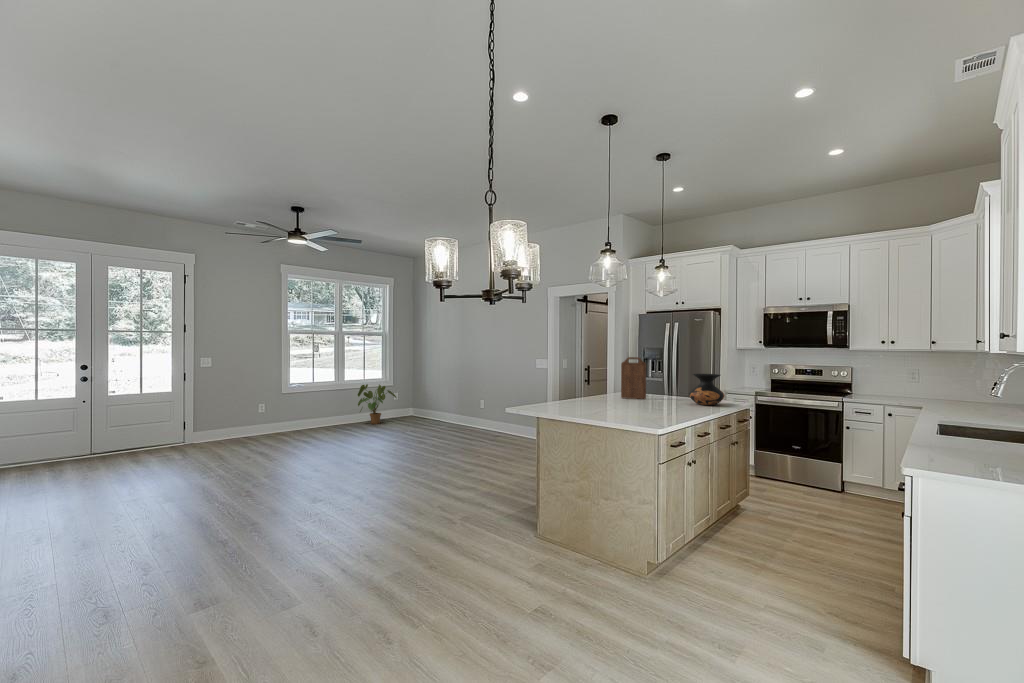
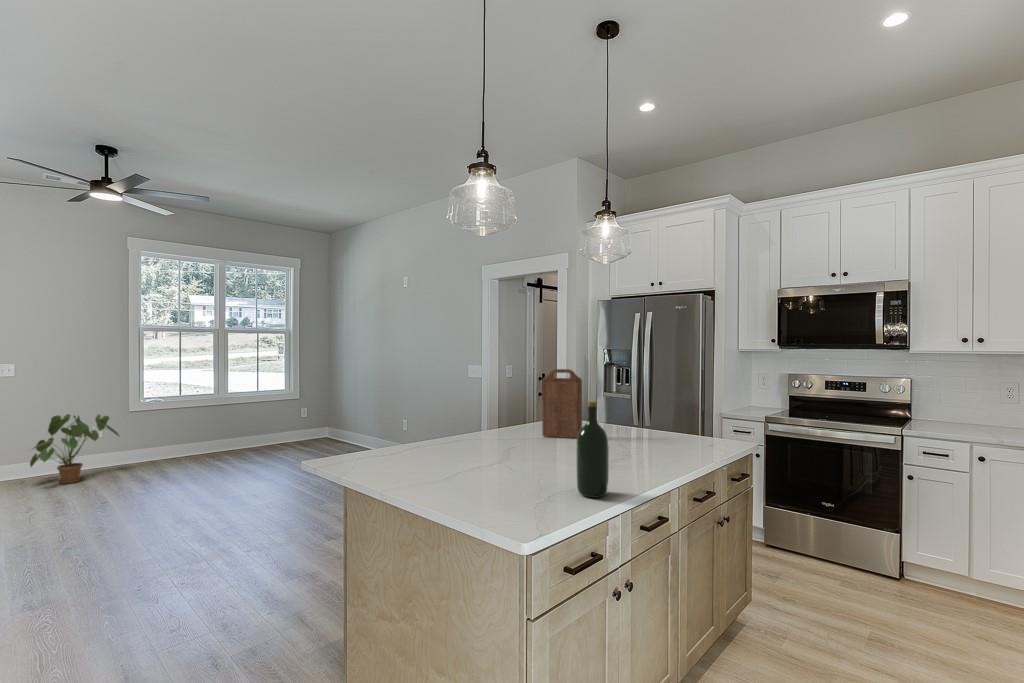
wine bottle: none [664,369,681,417] -> present [576,402,609,498]
vase: present [689,374,725,405] -> none [646,398,706,456]
house plant: present [358,384,396,424] -> present [30,414,119,484]

